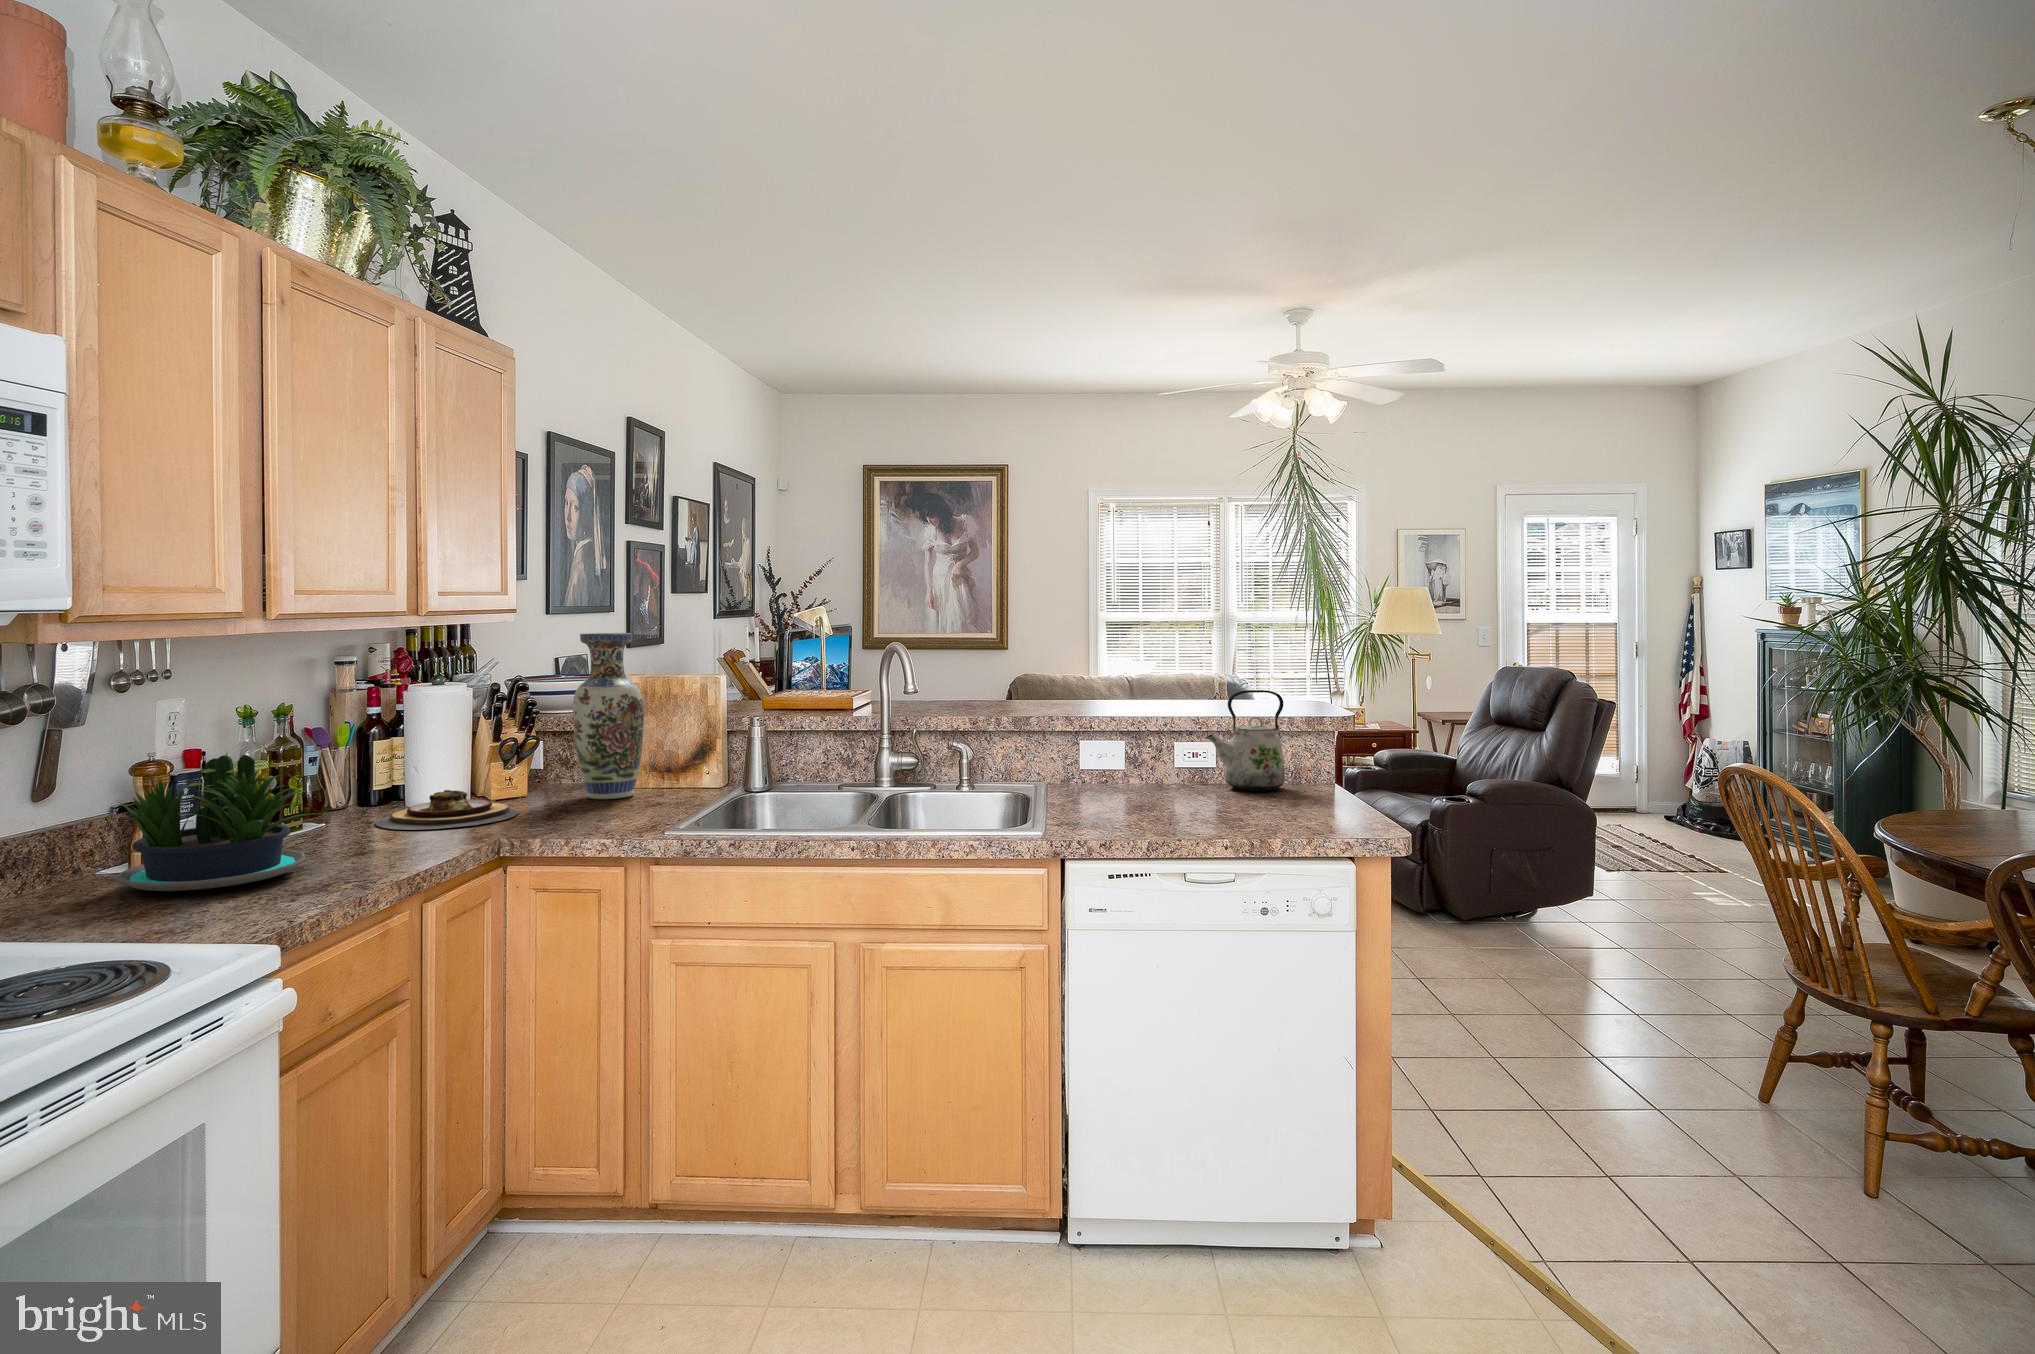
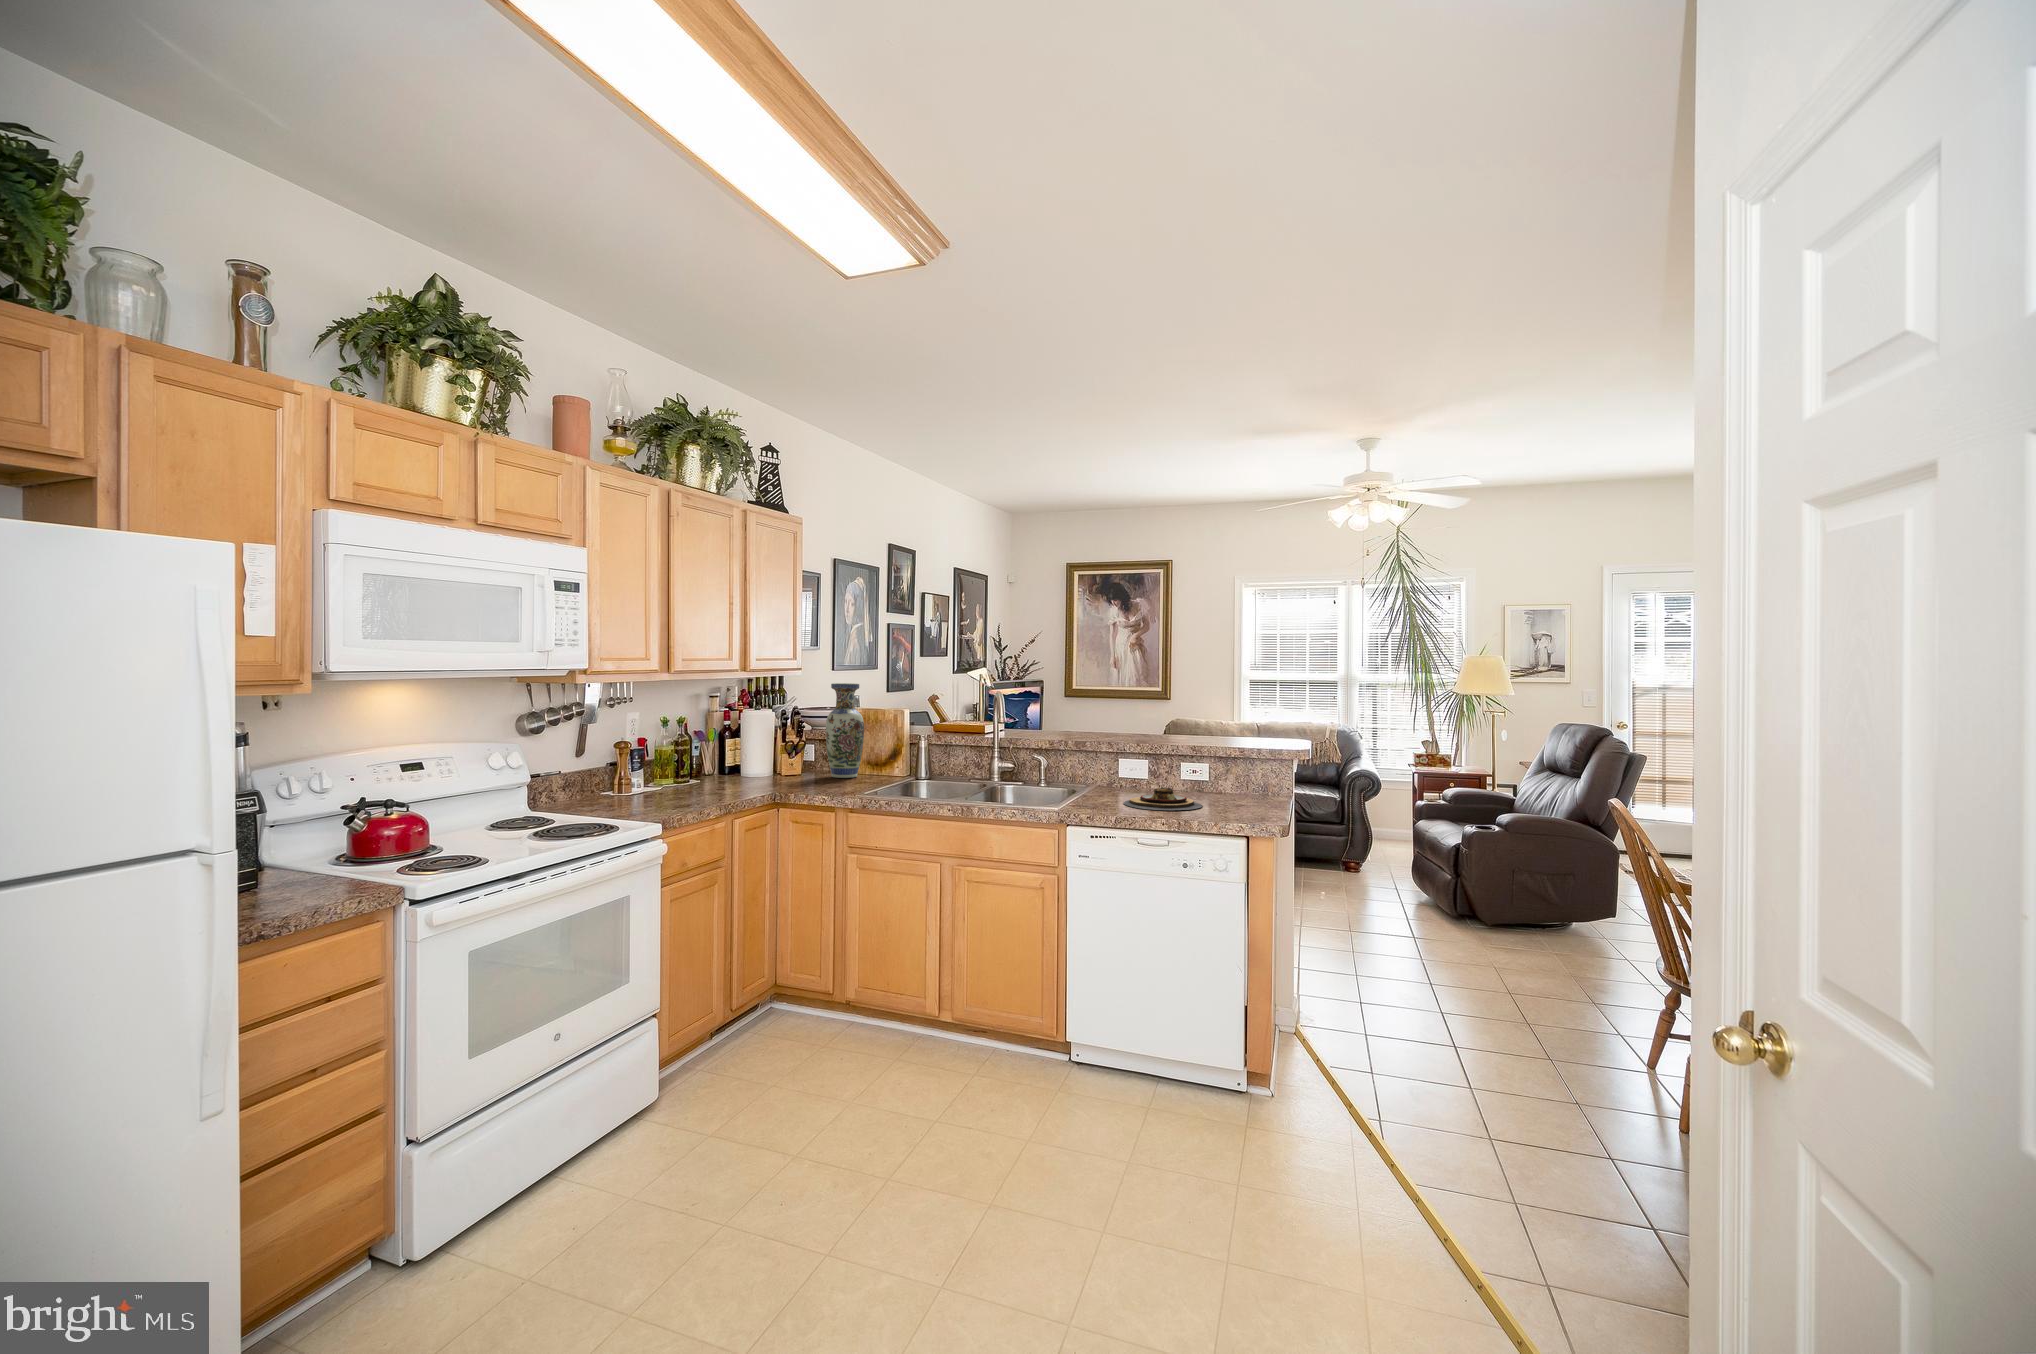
kettle: present [1206,690,1285,791] -> none [1195,730,1248,795]
potted plant: present [117,755,318,891] -> none [605,740,694,802]
plate: present [375,790,519,830] -> present [1124,787,1202,810]

